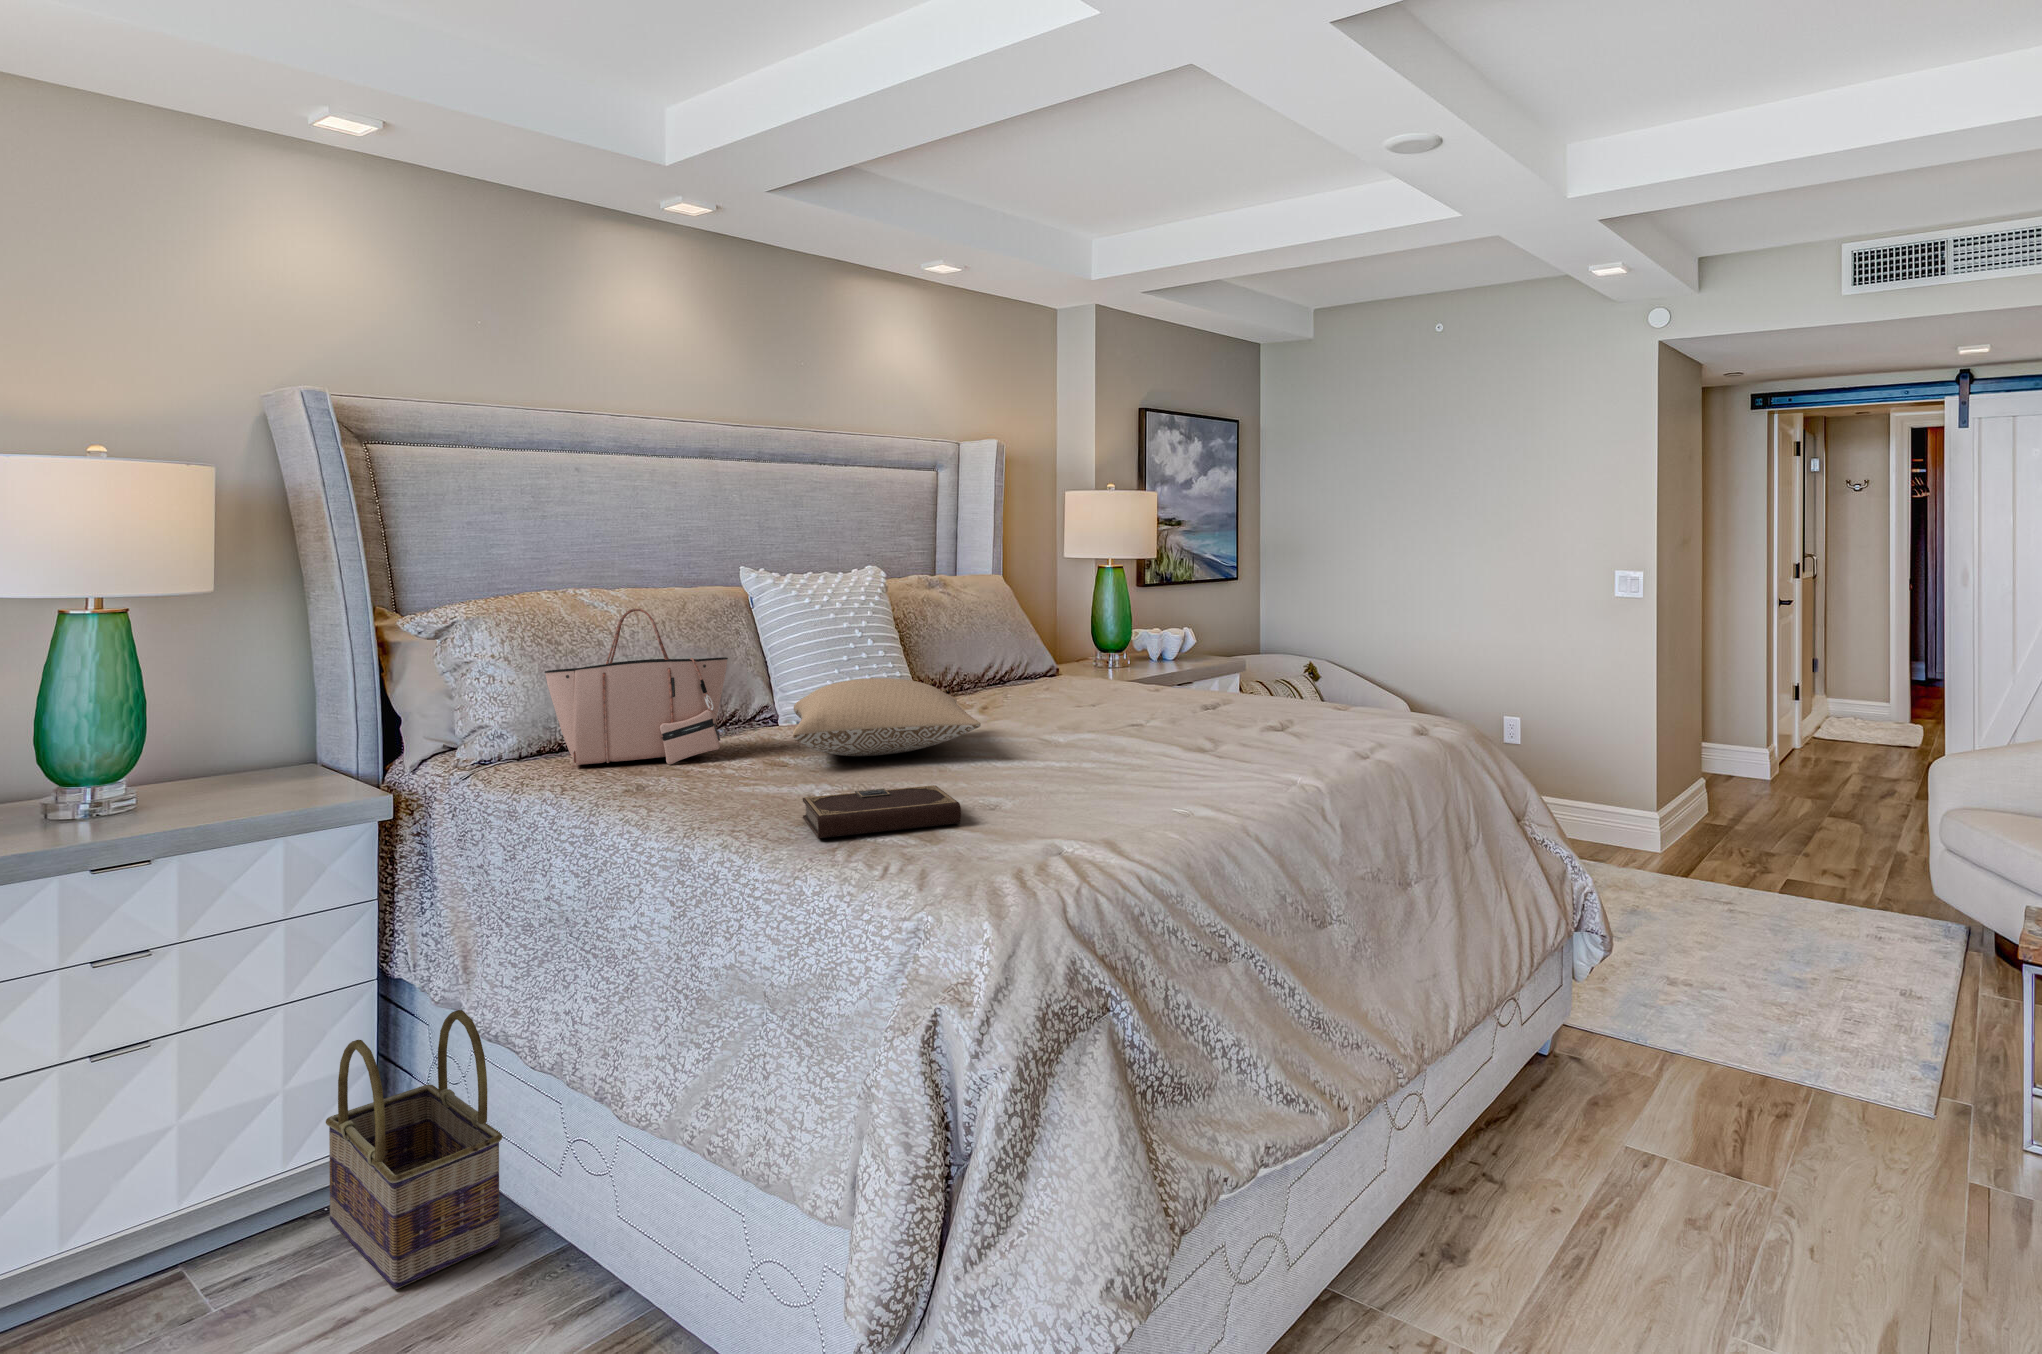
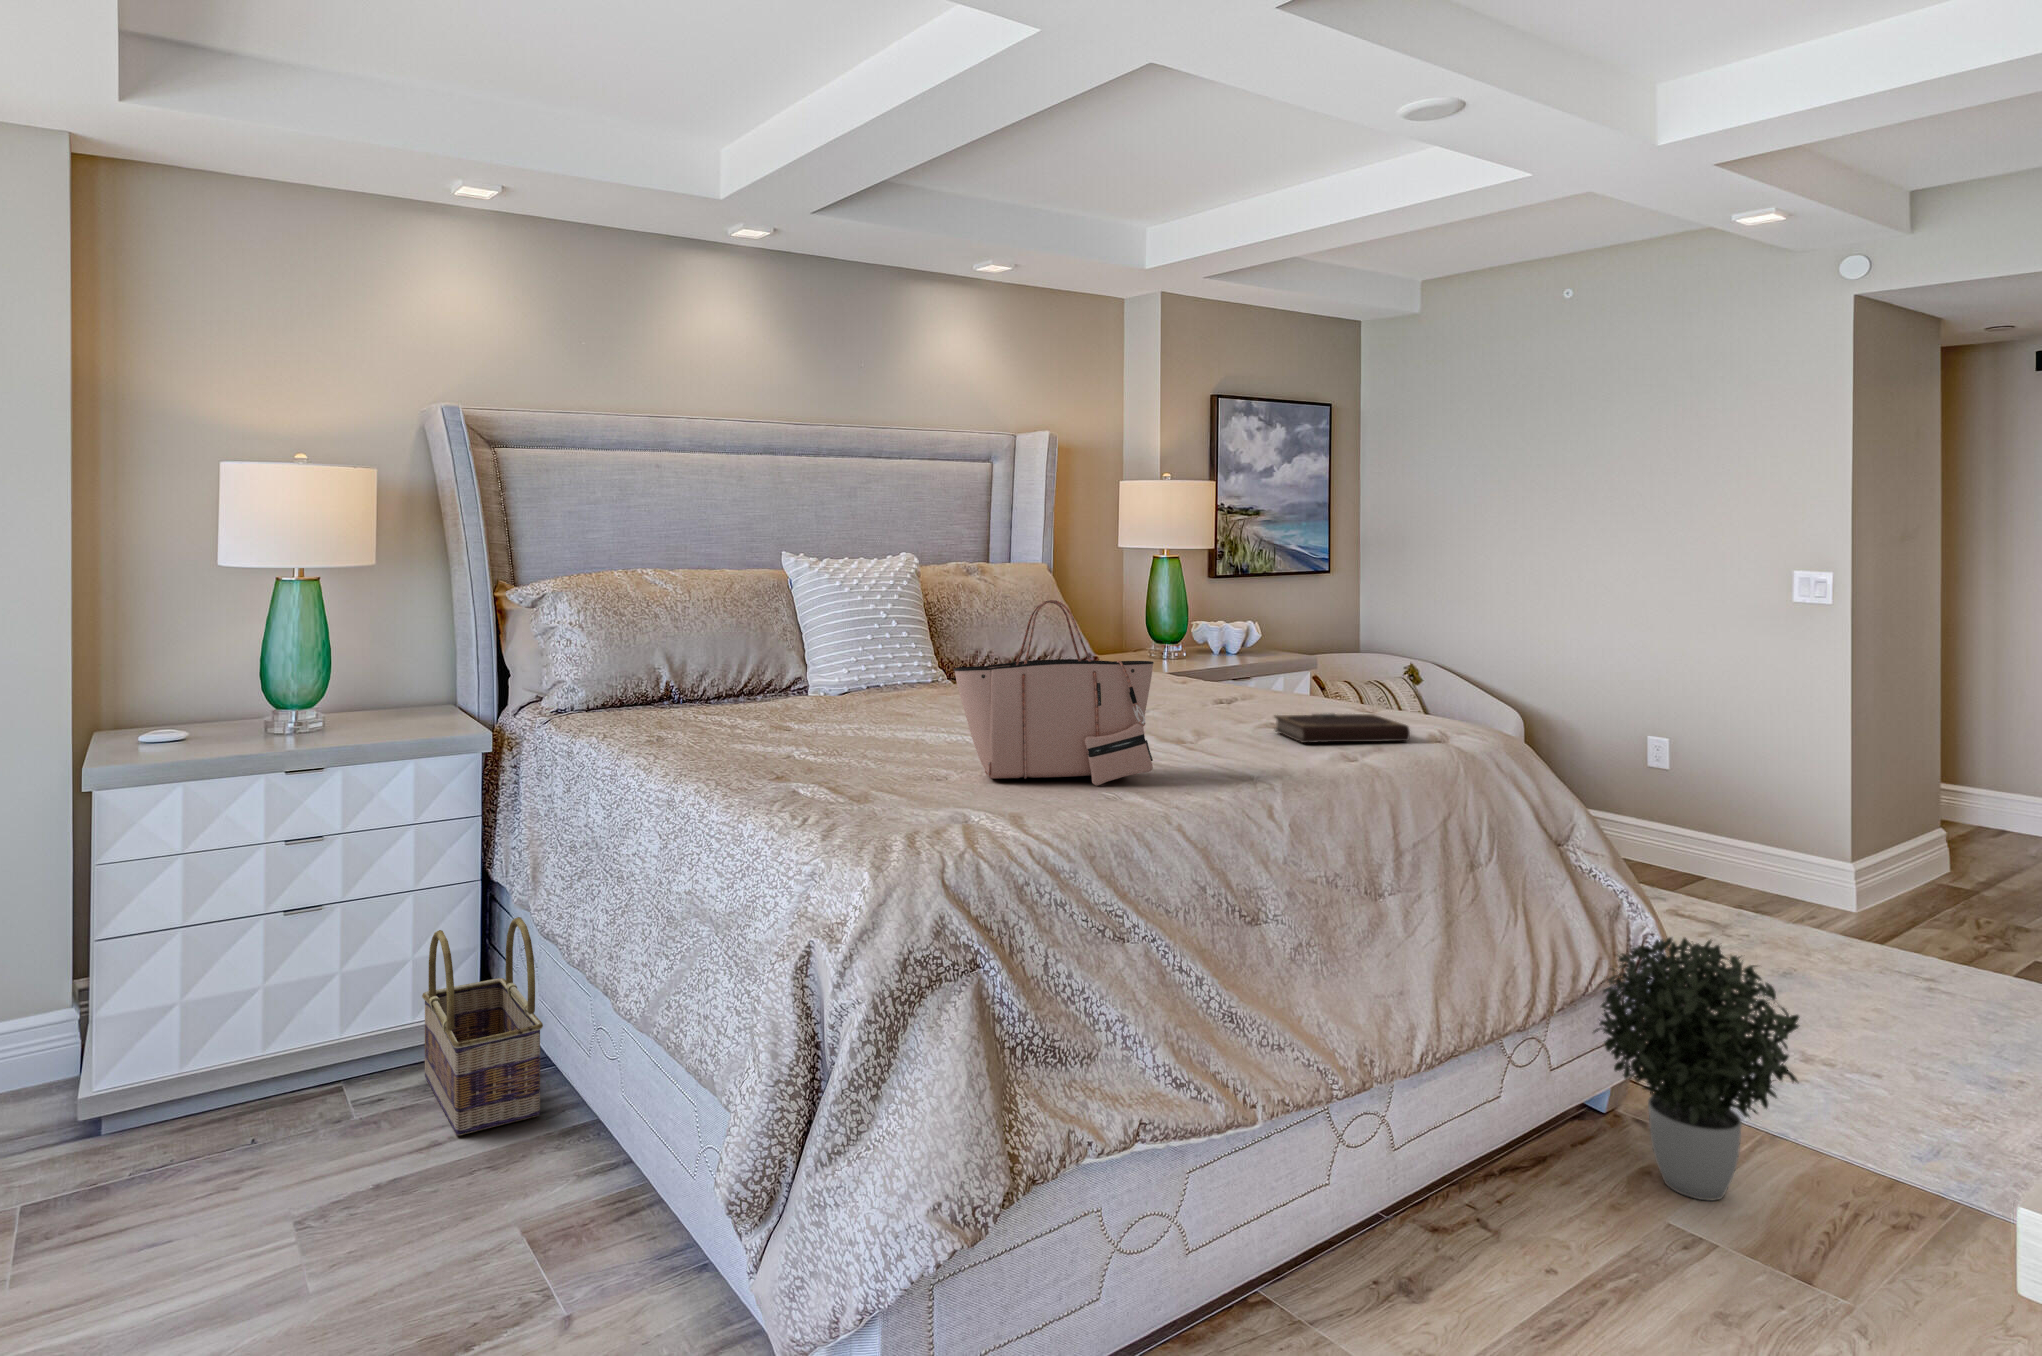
tote bag: present [545,609,728,765] -> present [954,600,1154,786]
pillow: present [793,678,981,756] -> none [791,657,964,727]
notebook: present [803,785,961,838] -> present [1275,713,1410,743]
potted plant: none [1556,892,1719,1123] -> present [1593,937,1800,1201]

